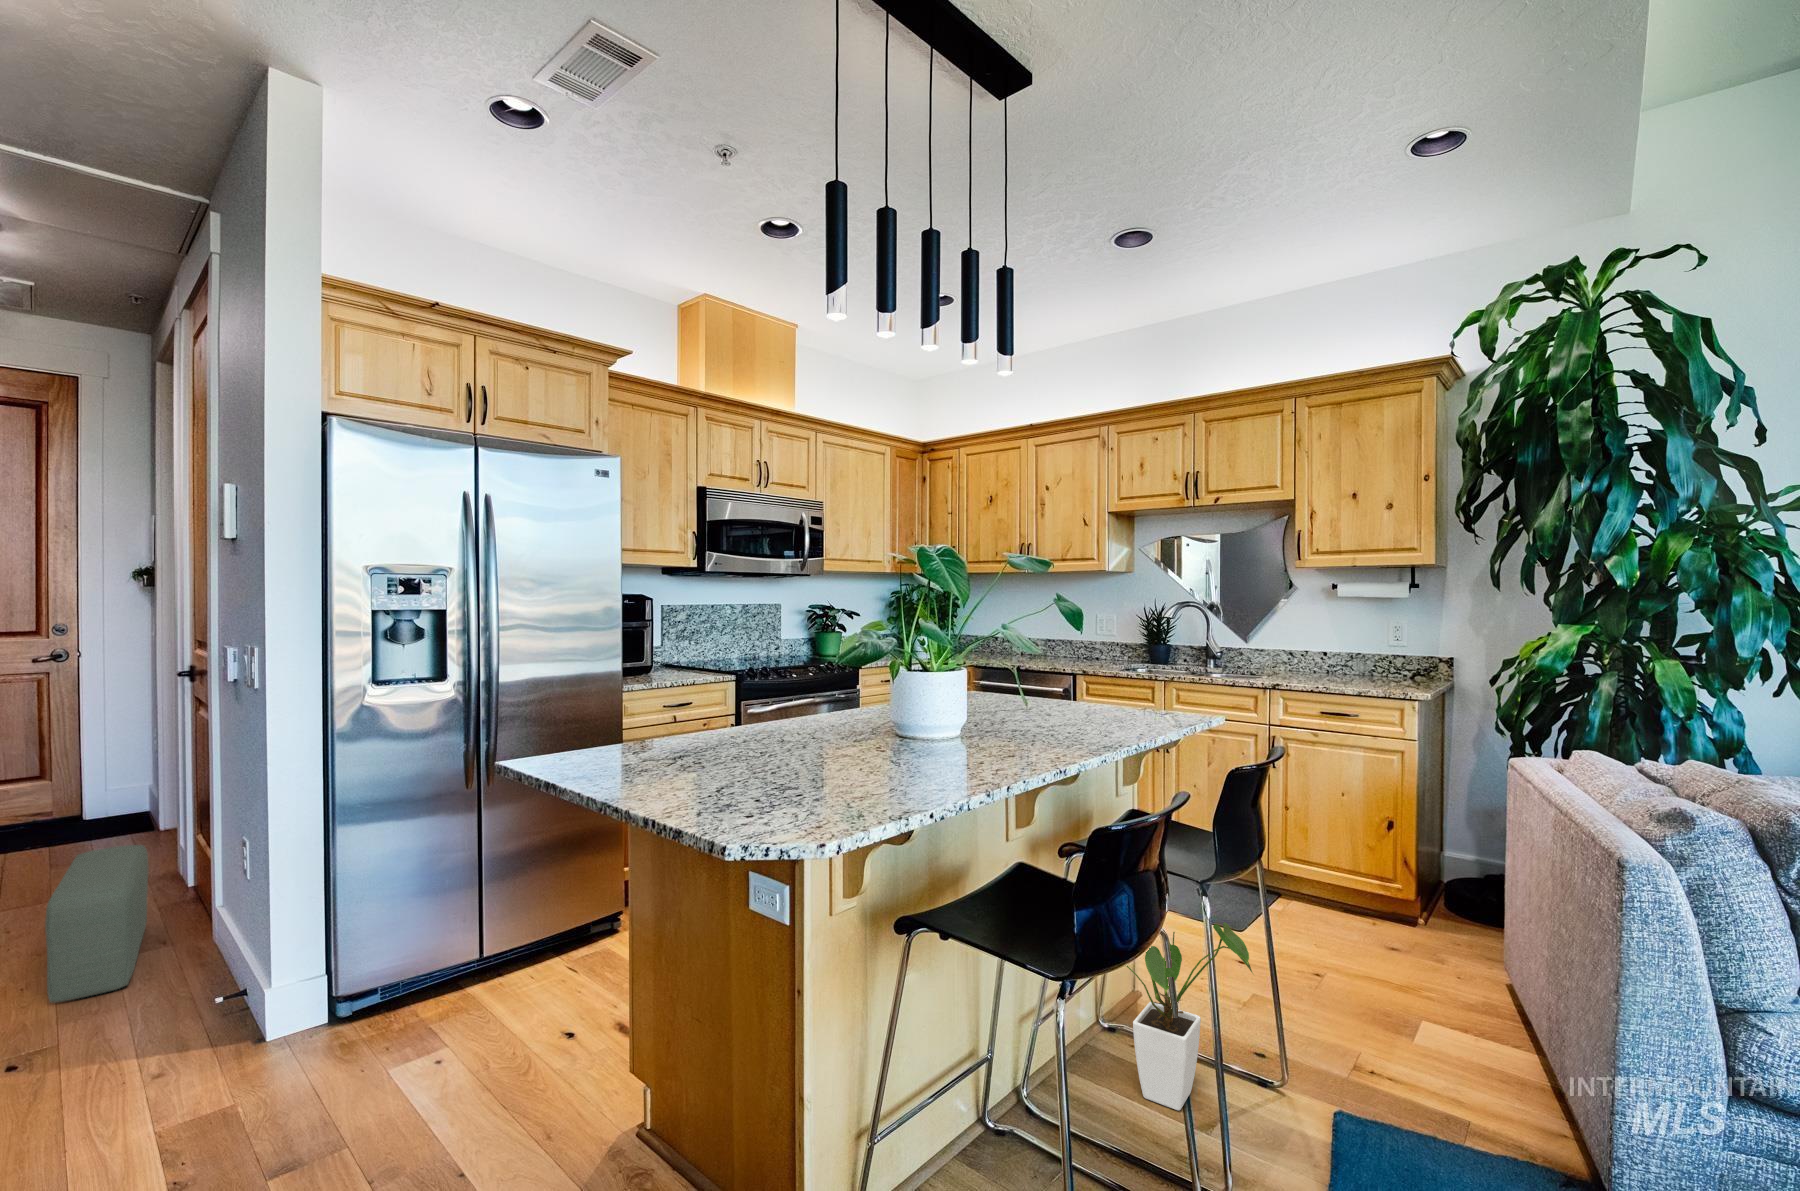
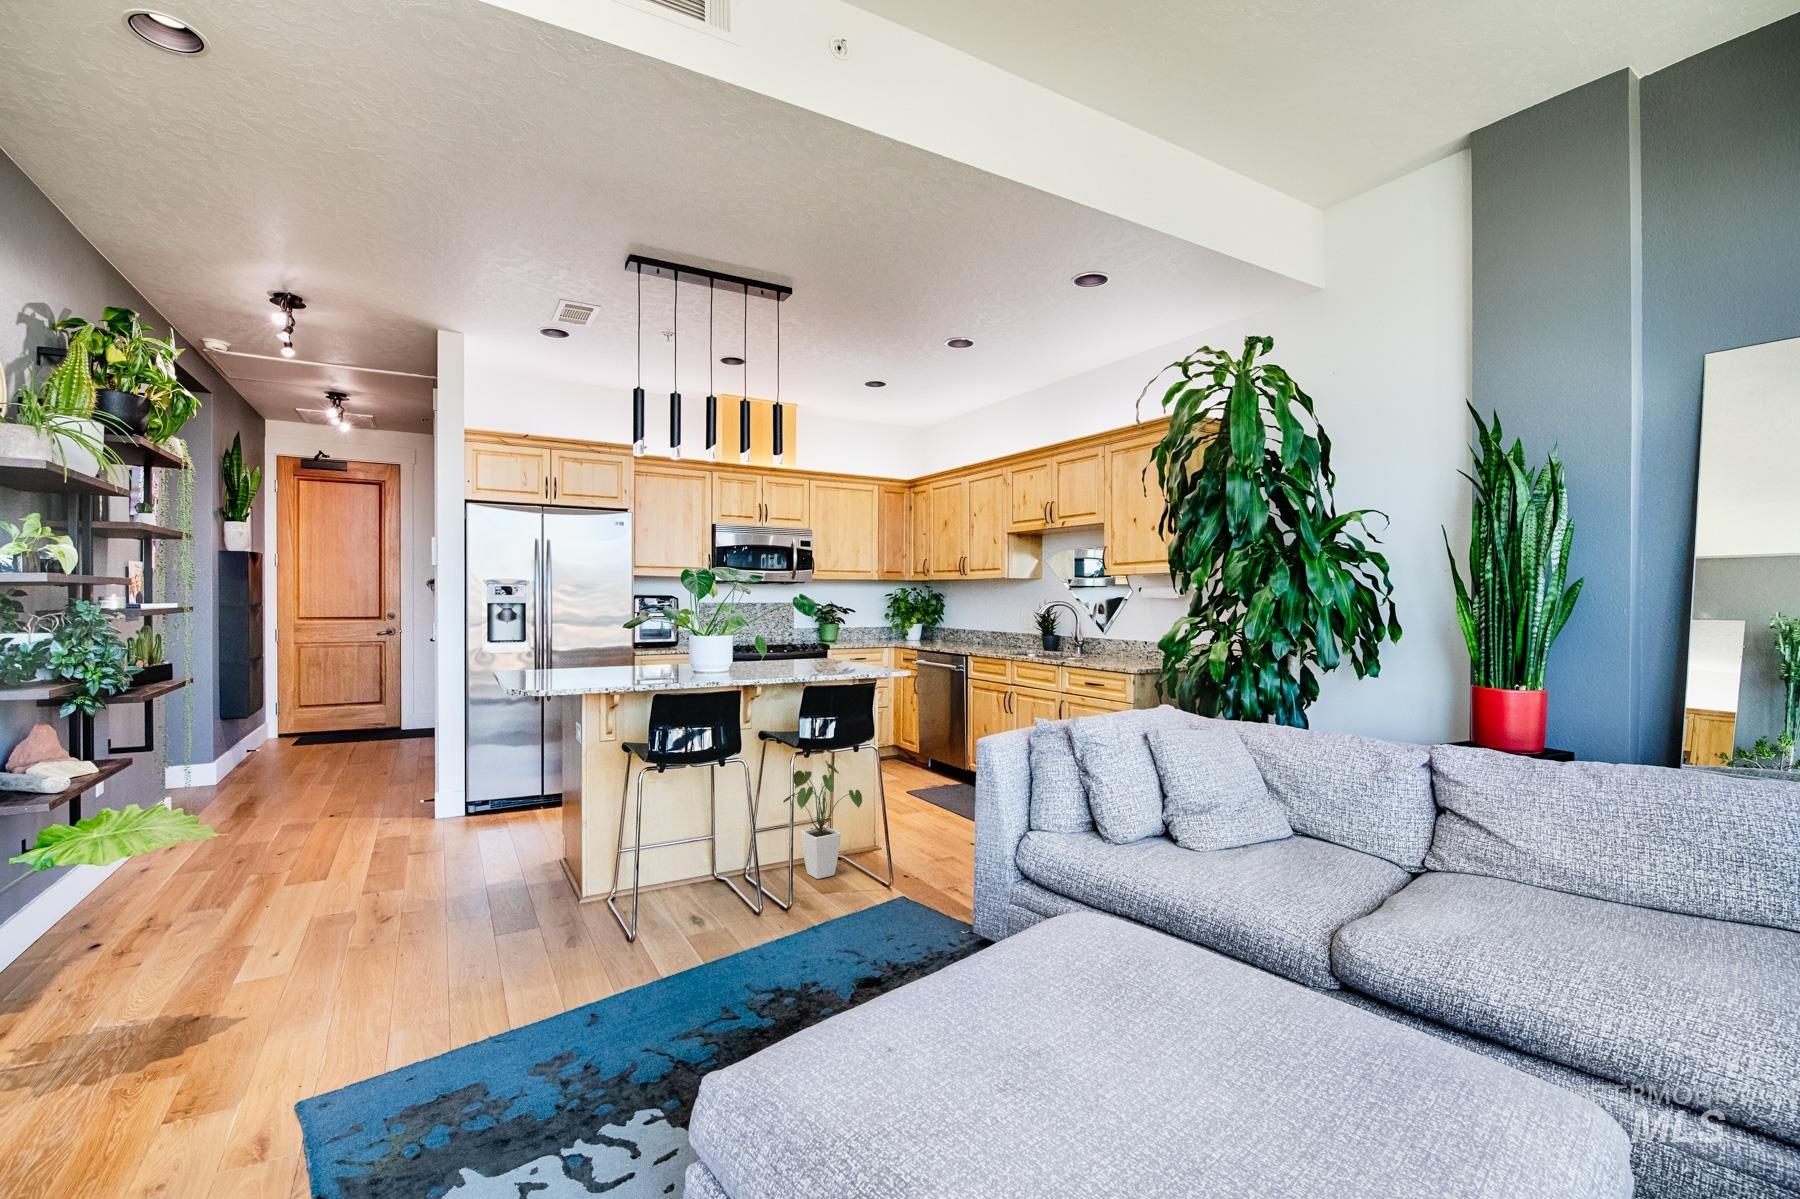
pouf: present [45,845,148,1003] -> none [359,730,410,796]

